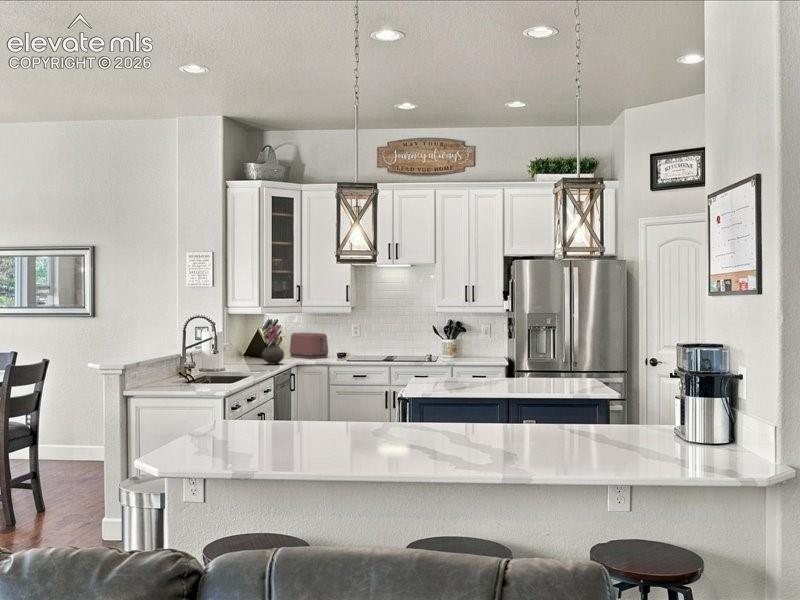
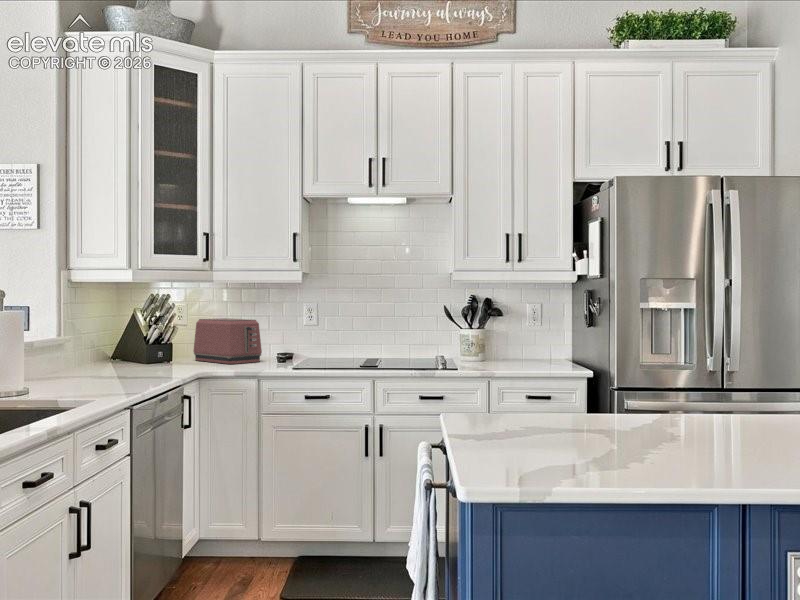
vase: present [262,326,284,364] -> none [128,302,173,377]

